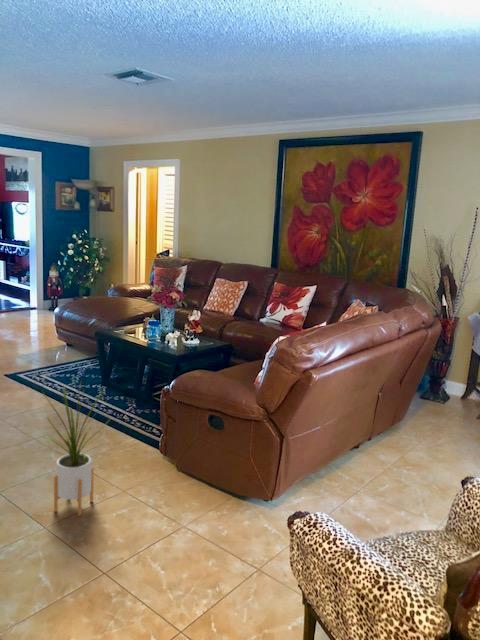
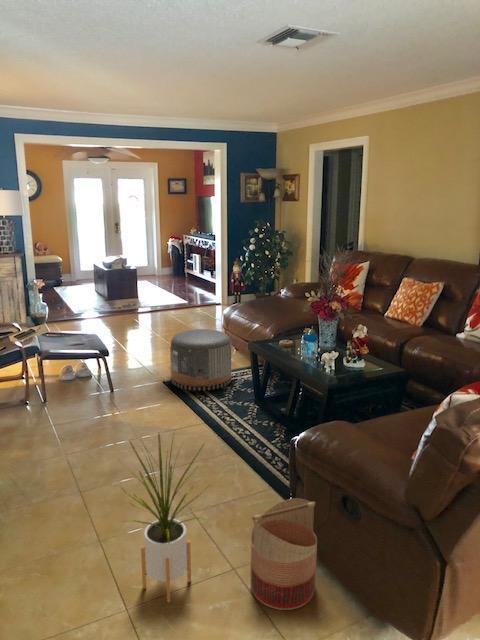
pouf: none [13,324,73,379] -> present [170,329,231,391]
basket: none [140,426,191,506] -> present [251,499,317,610]

